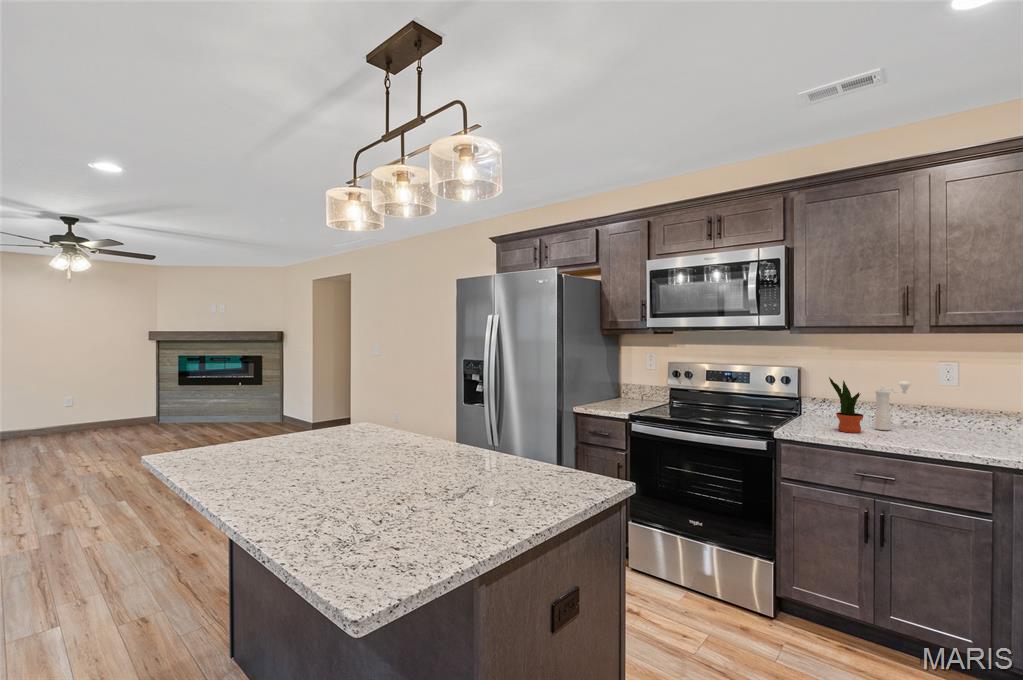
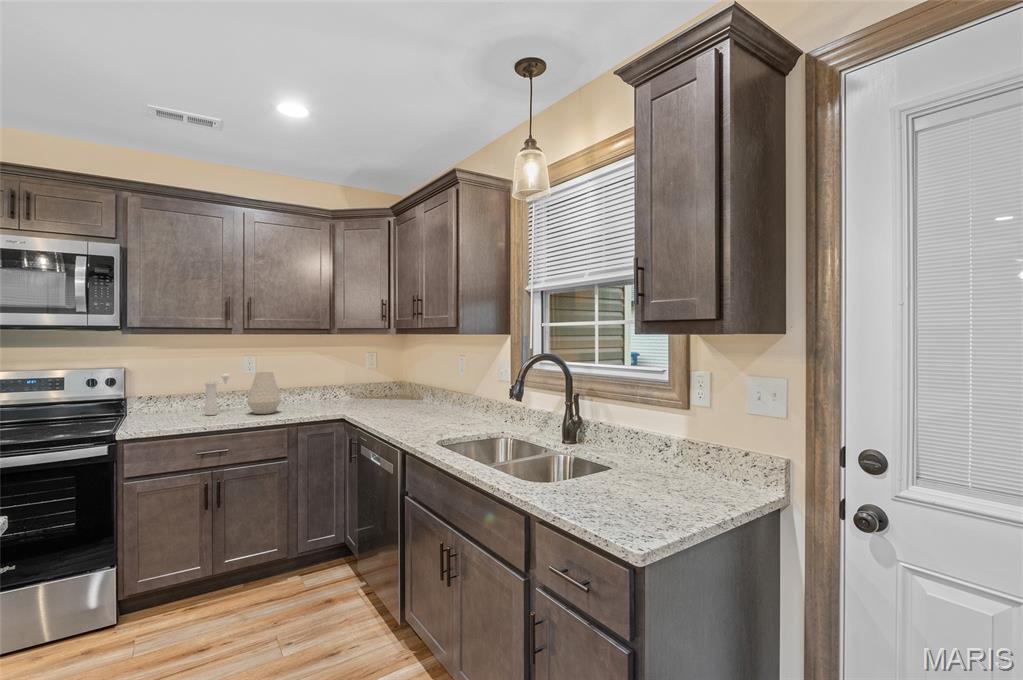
potted plant: present [829,377,863,433] -> none [170,373,199,421]
vase: none [930,383,986,442] -> present [247,372,281,414]

